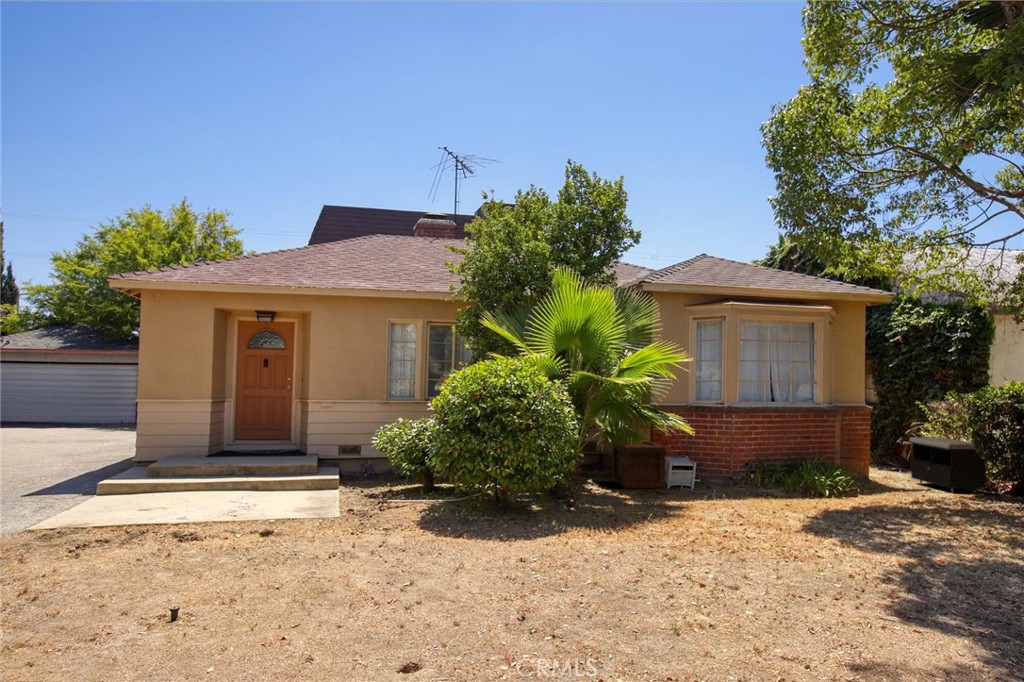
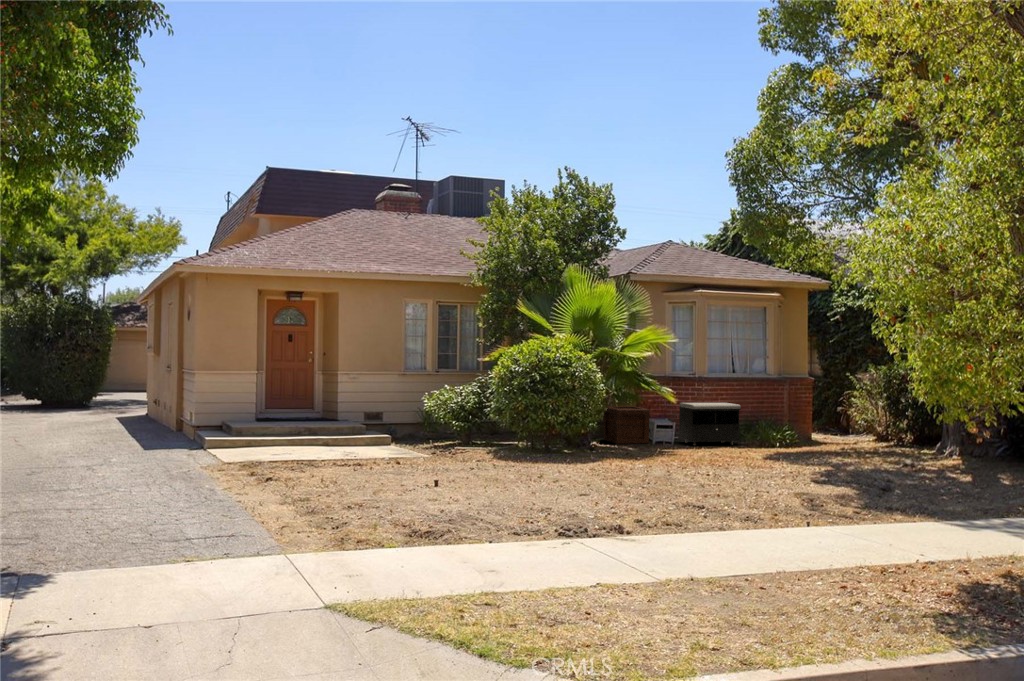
storage bench: present [909,437,986,493] -> present [679,403,741,445]

